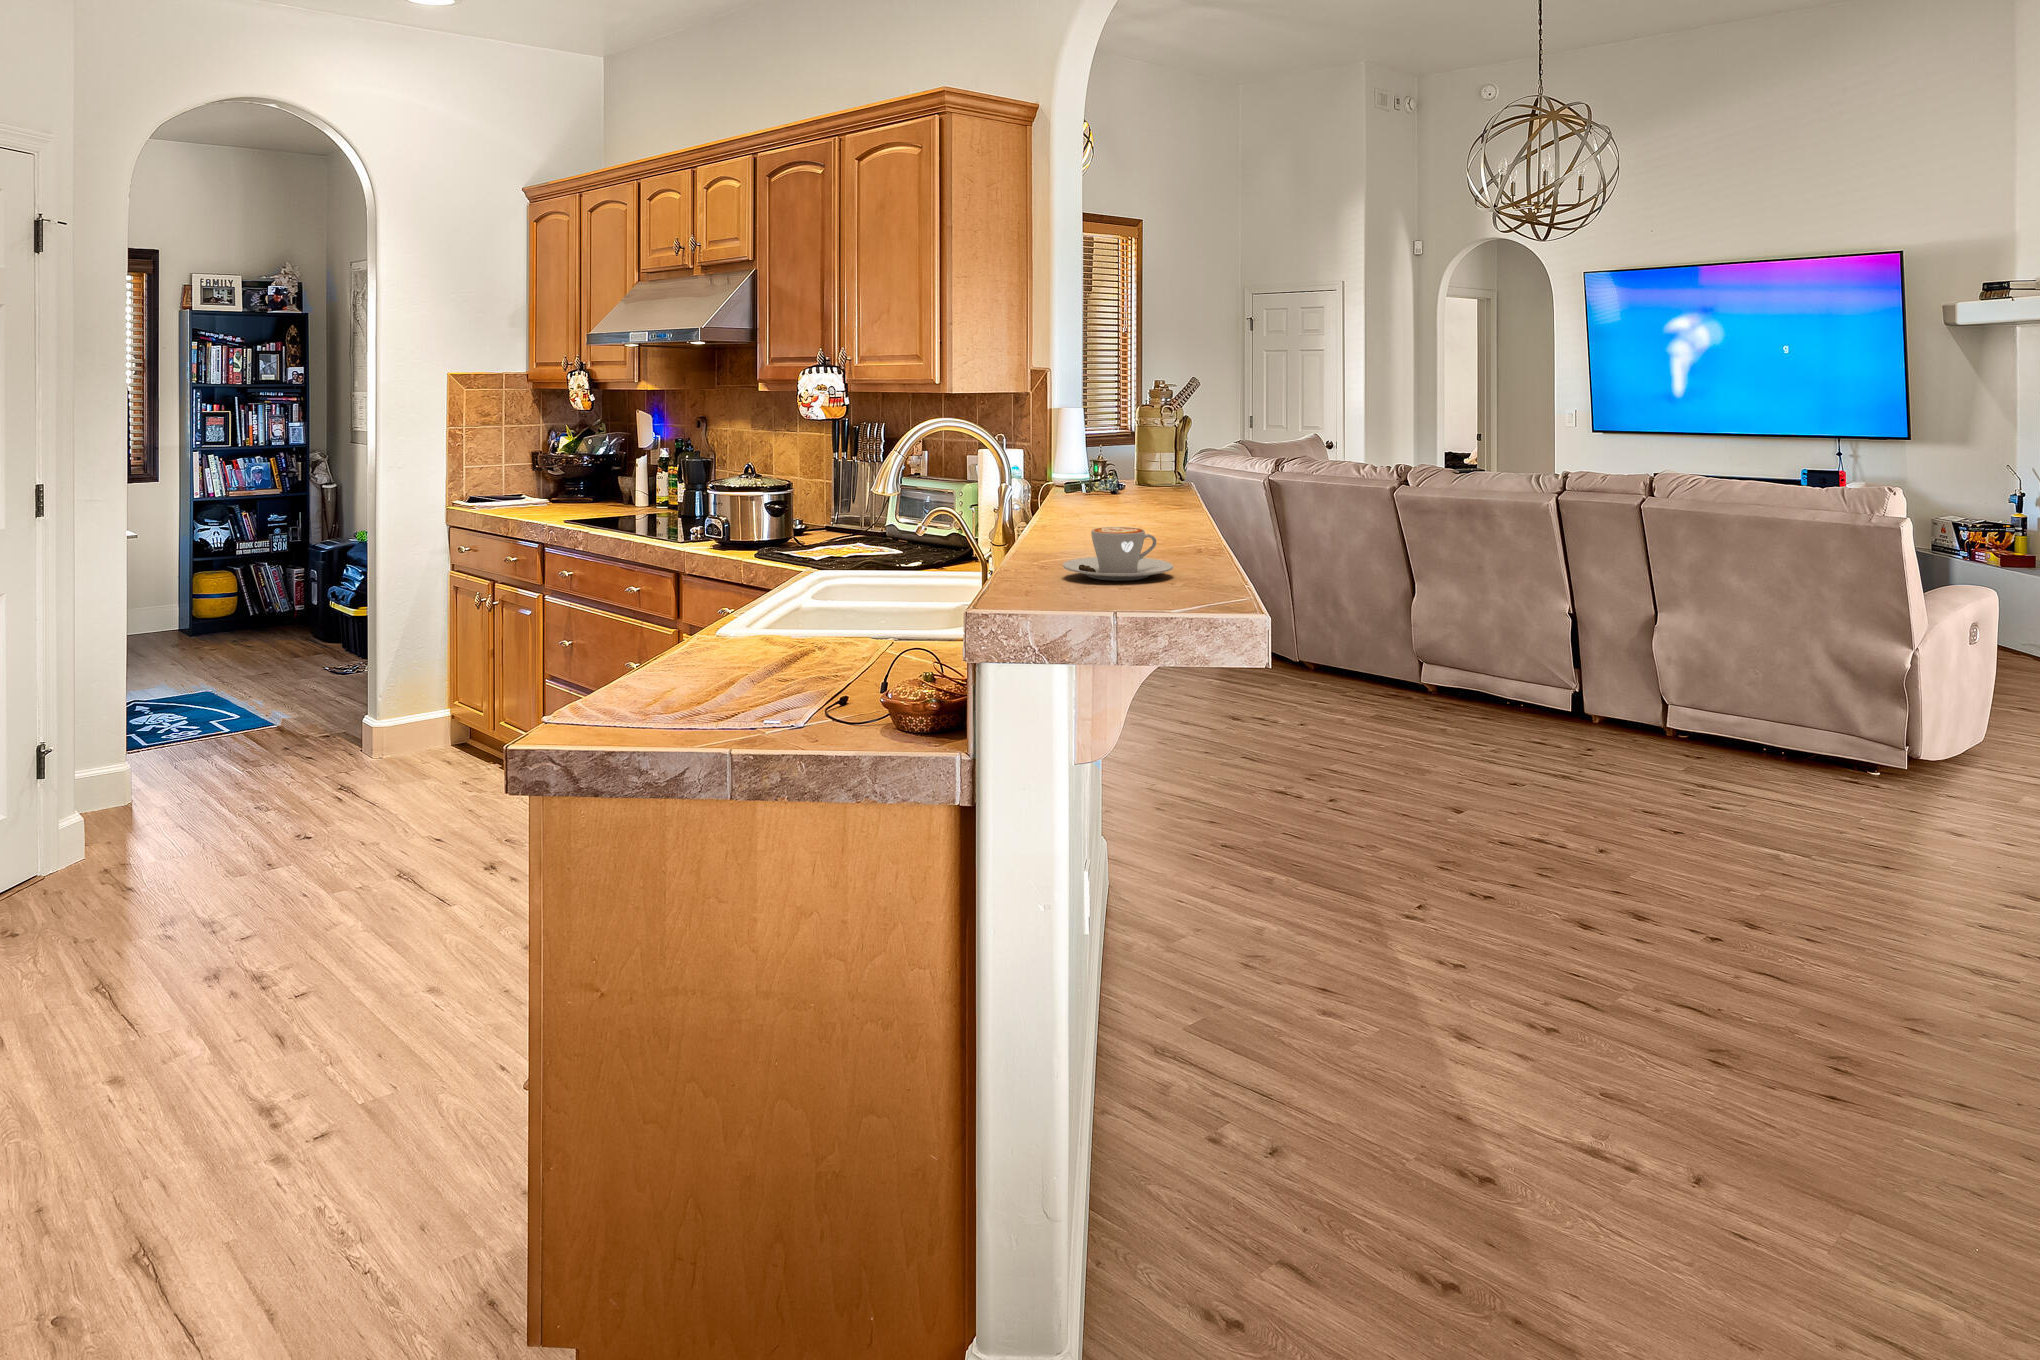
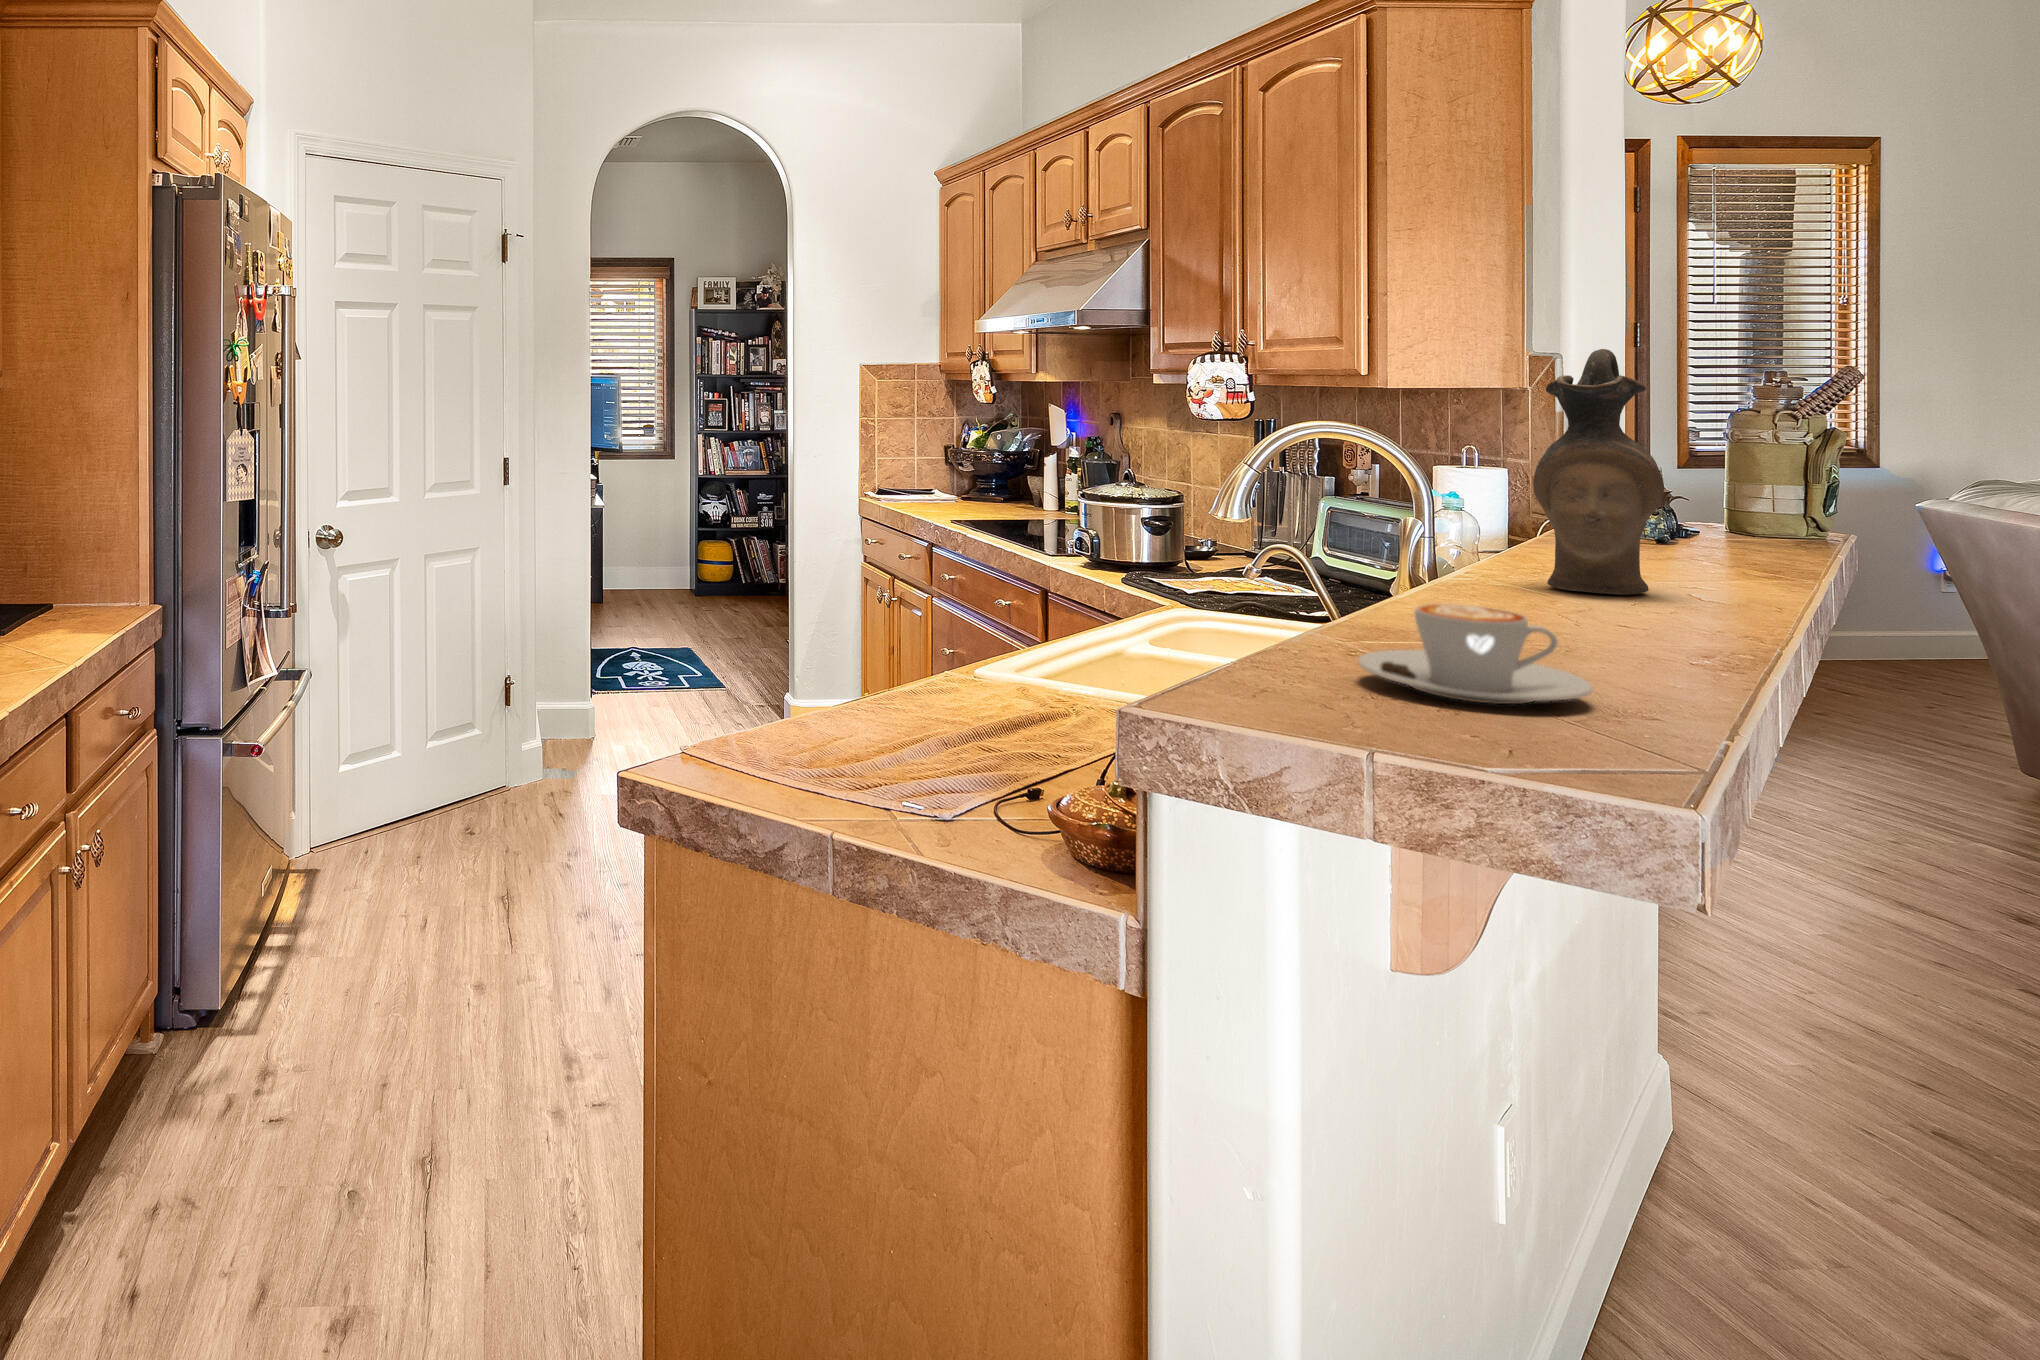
ceramic pitcher: none [1079,370,1142,524] -> present [1533,349,1664,594]

